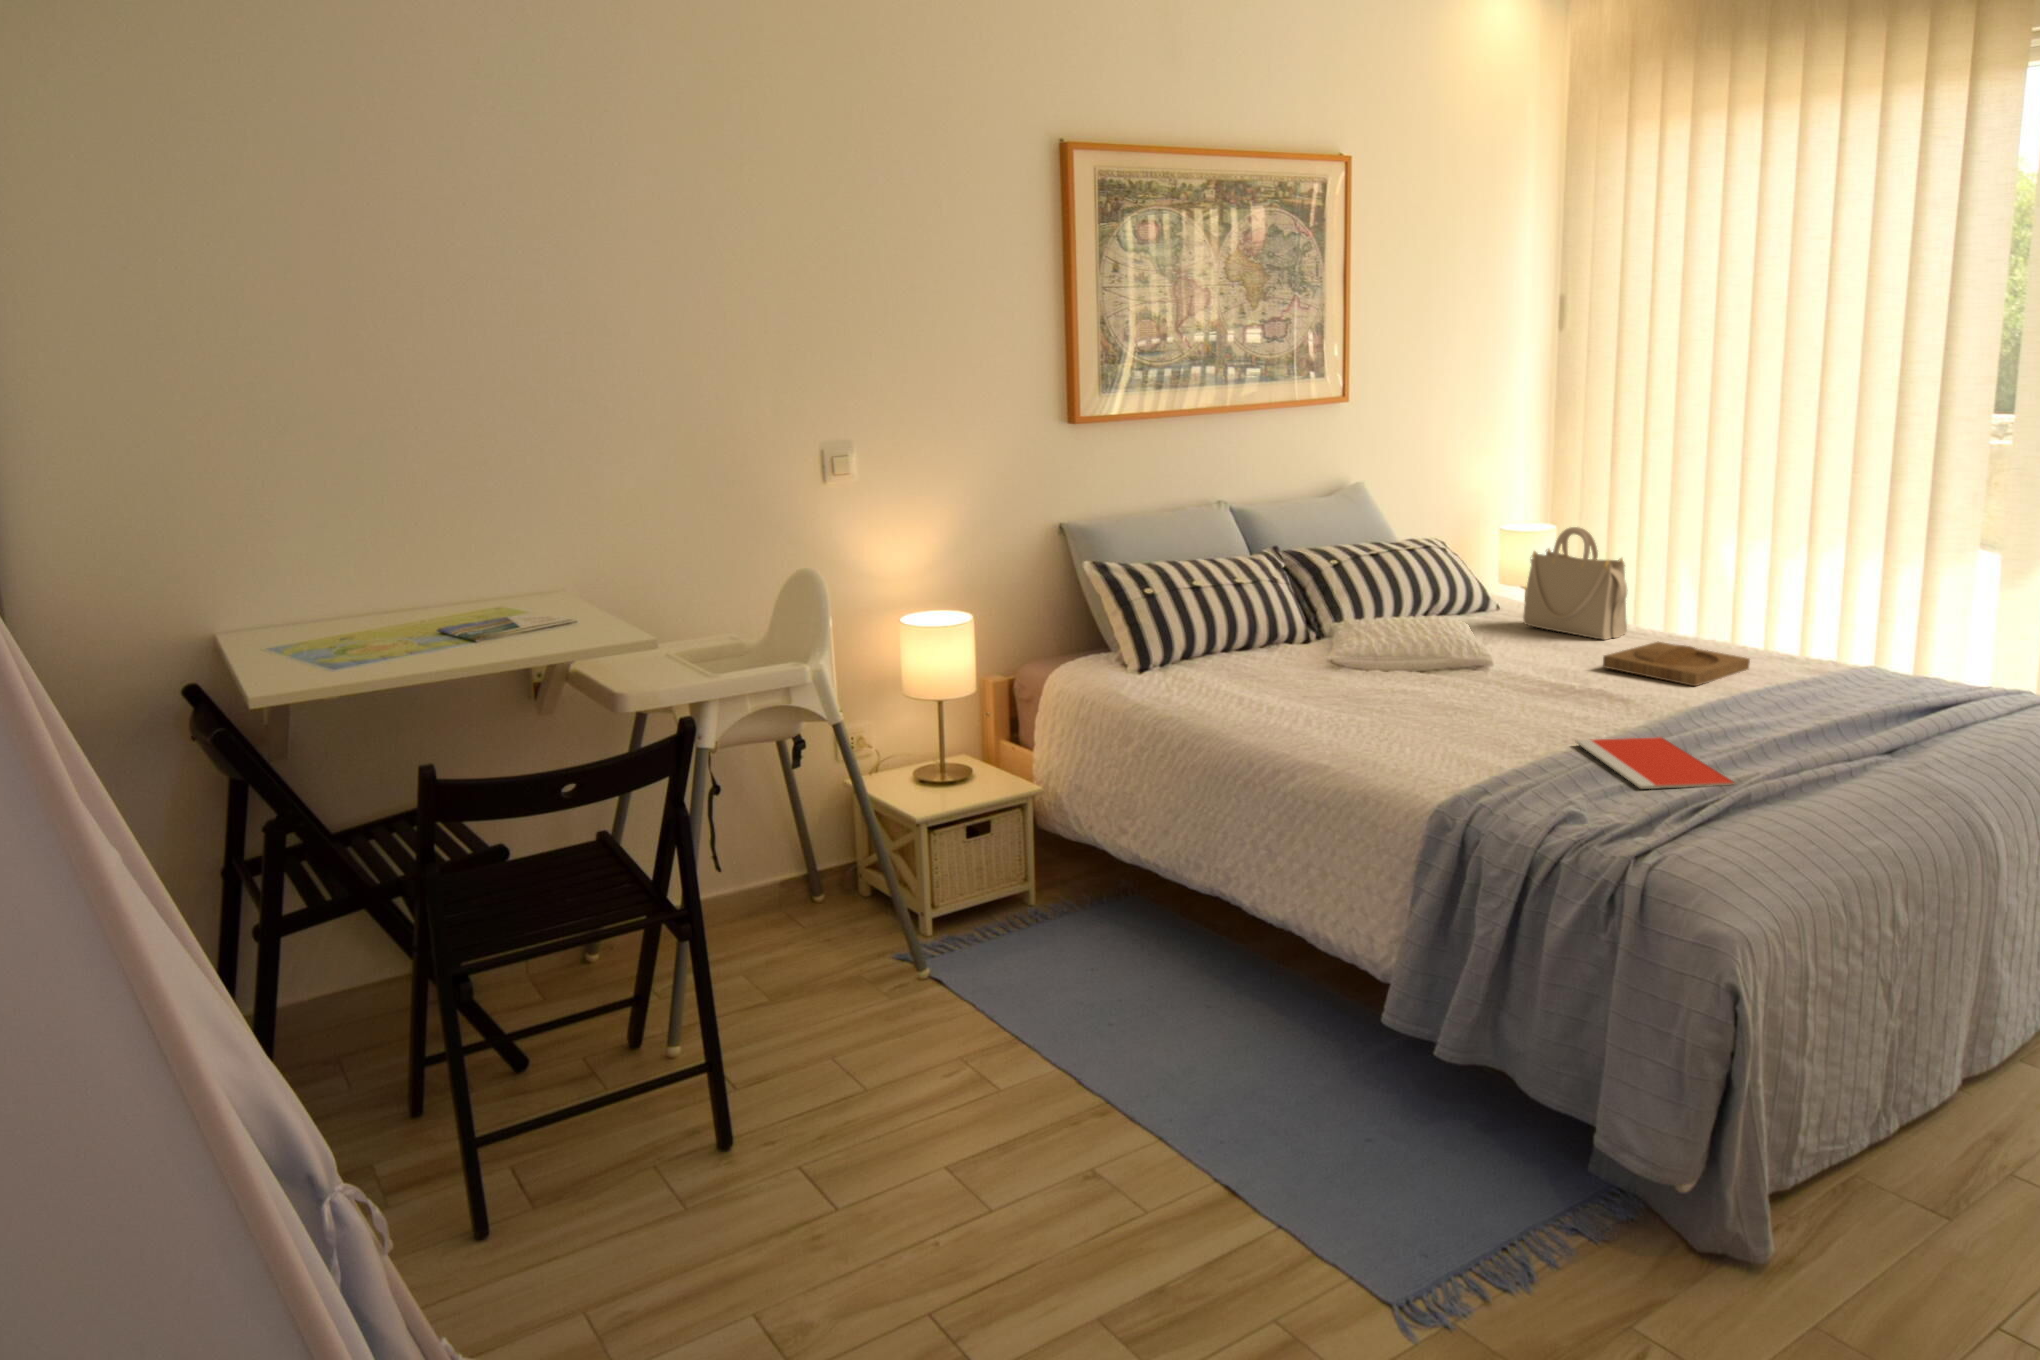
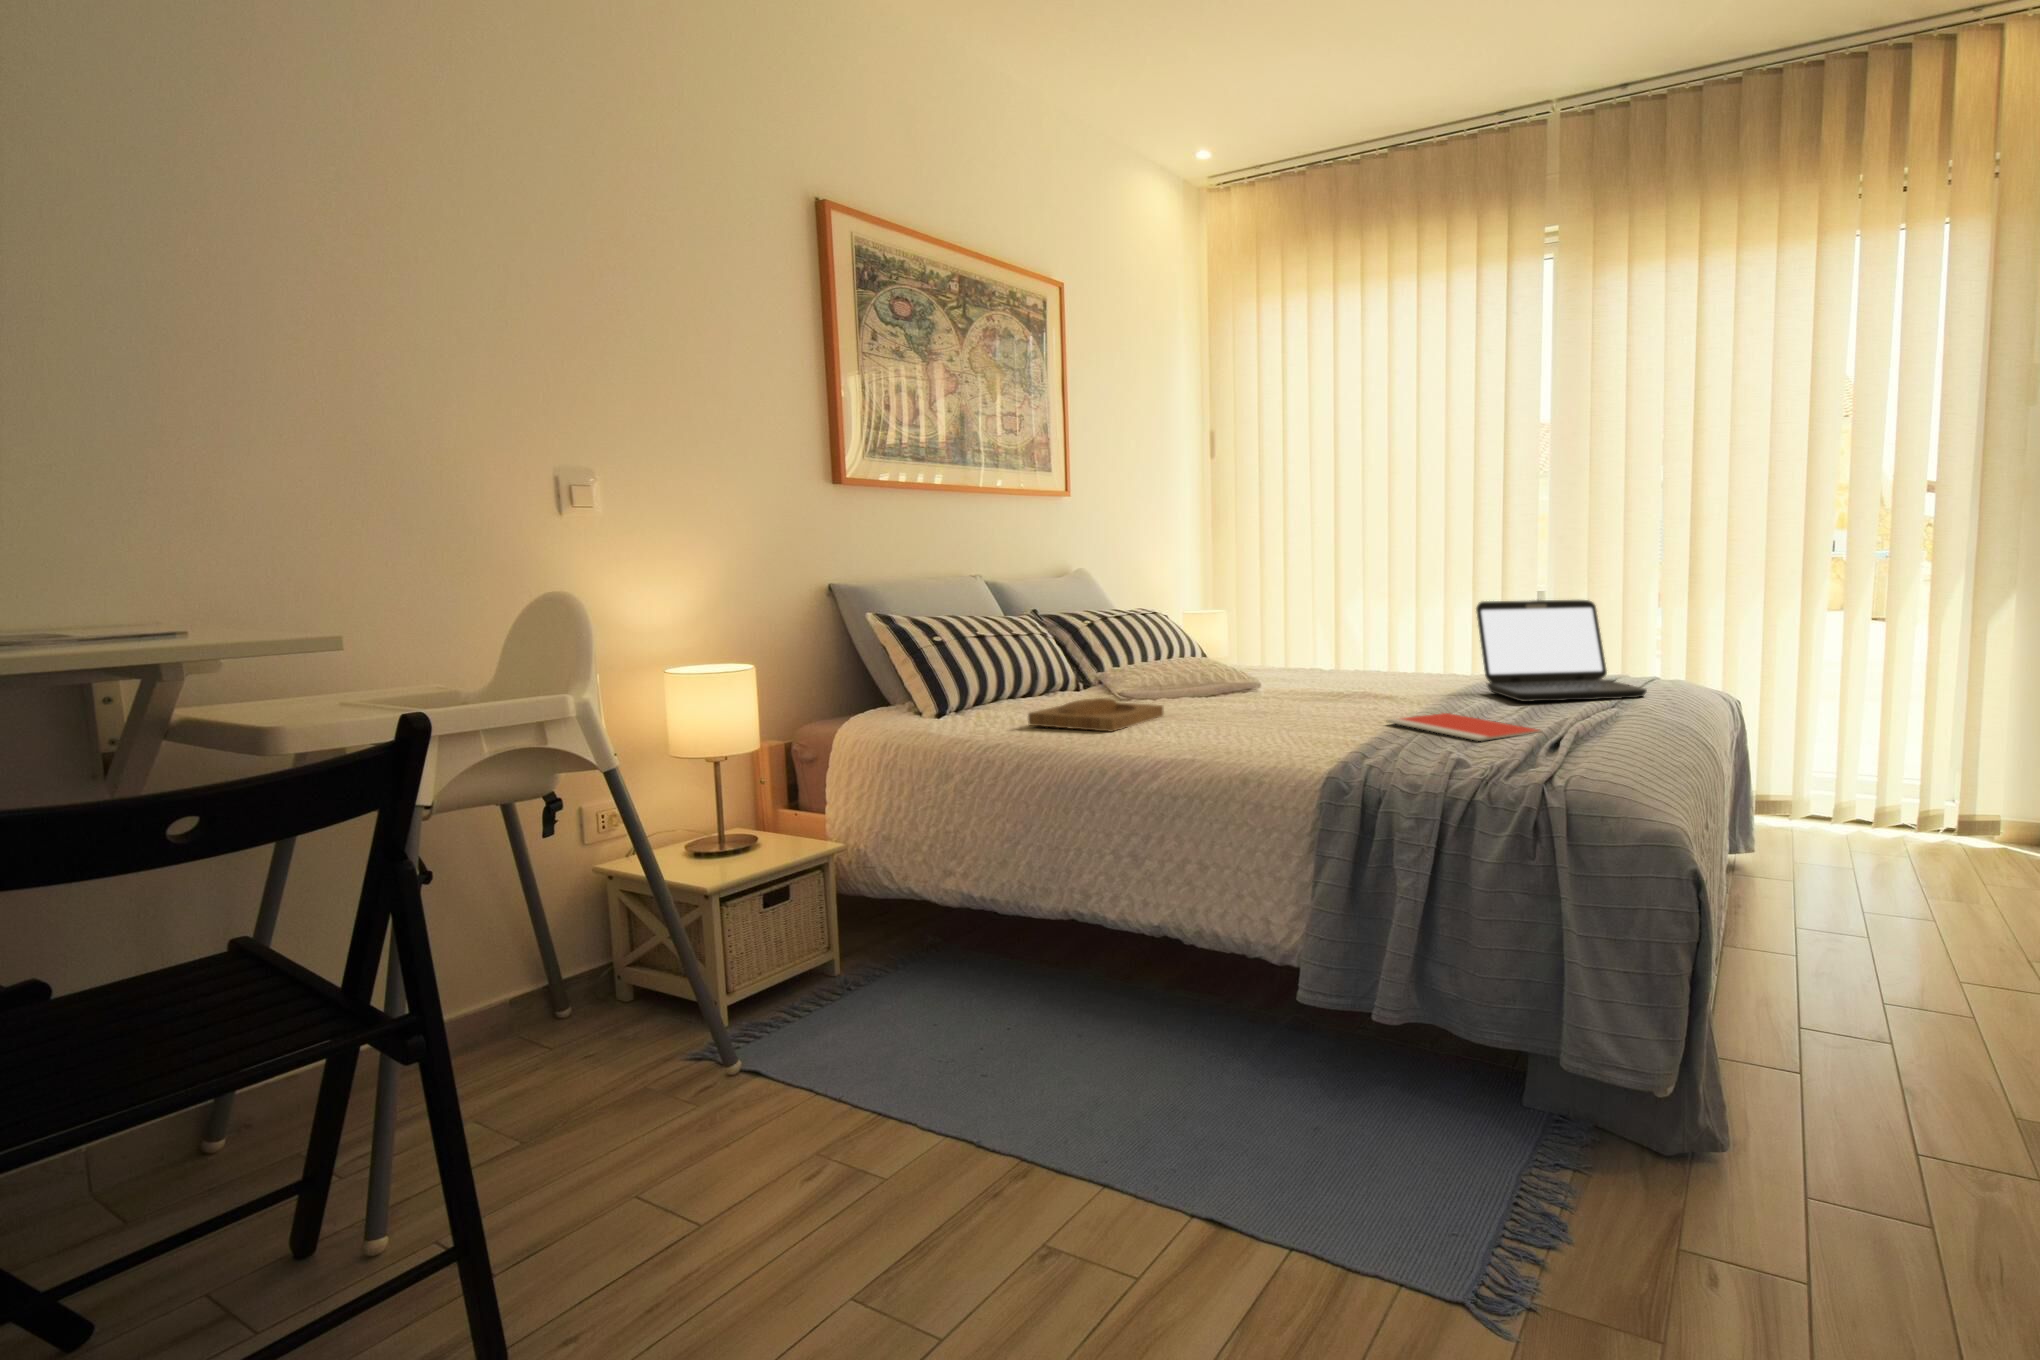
handbag: present [1523,527,1628,640] -> none [1246,583,1330,673]
laptop: none [1761,593,1963,742] -> present [1476,600,1647,702]
tray: present [1603,642,1750,686] -> present [1028,698,1163,732]

